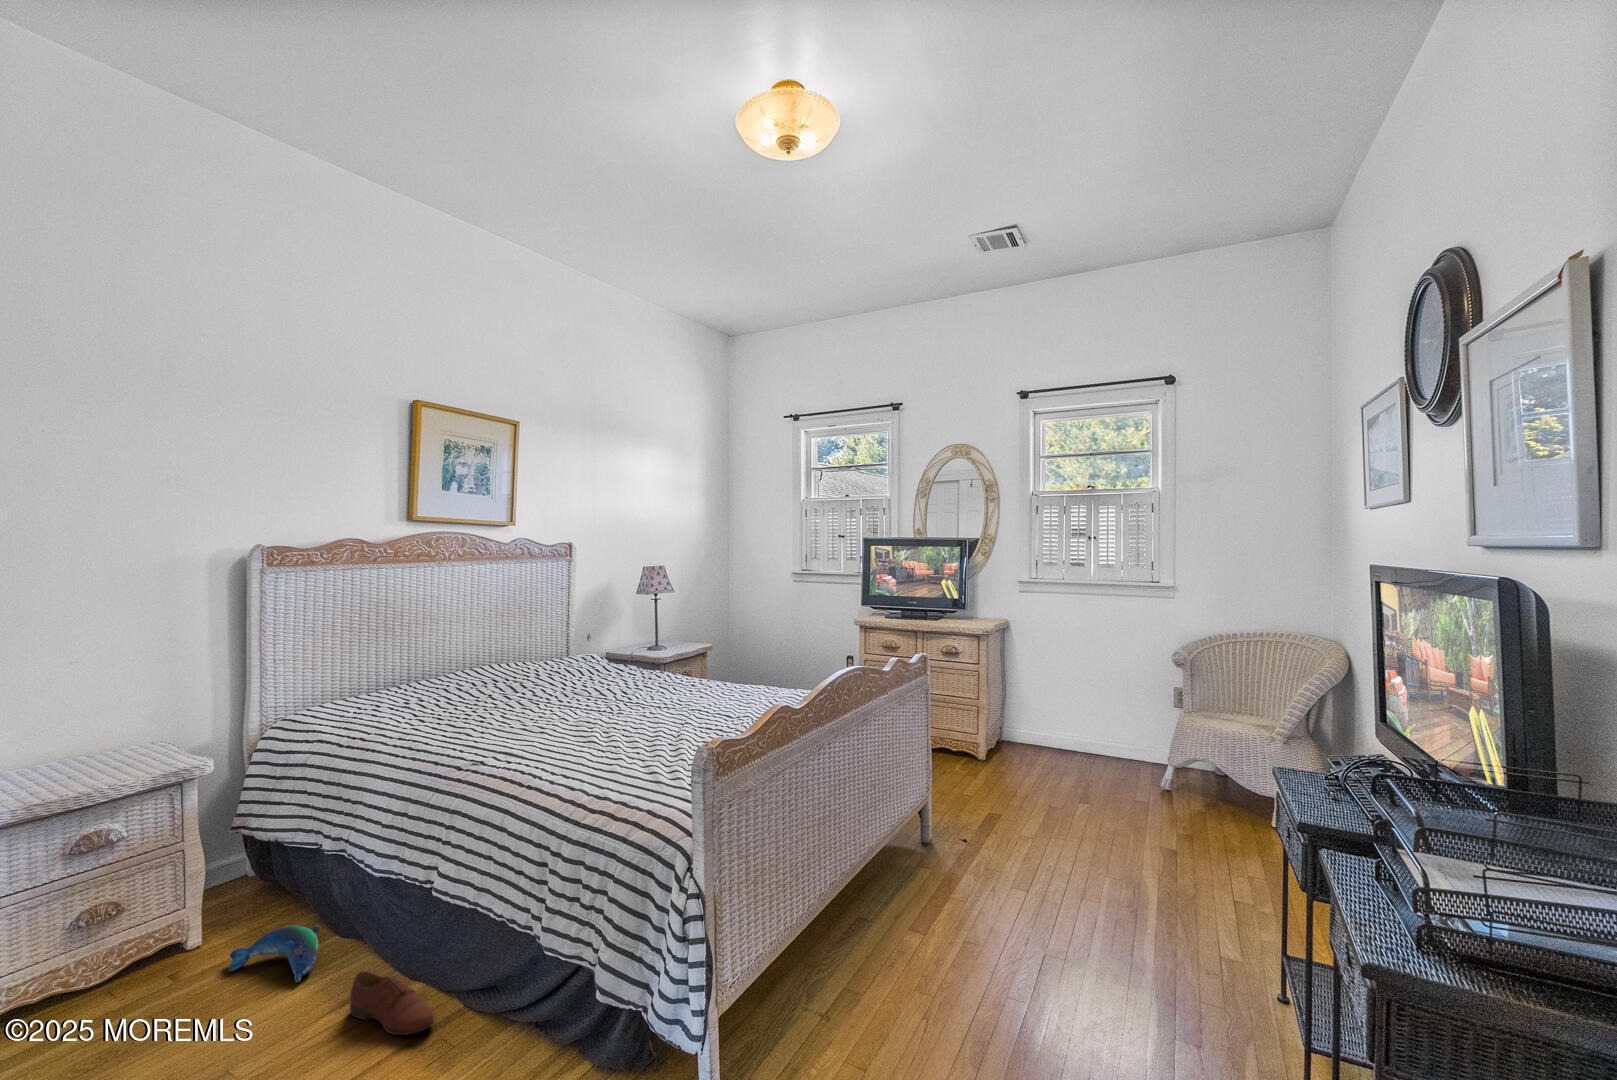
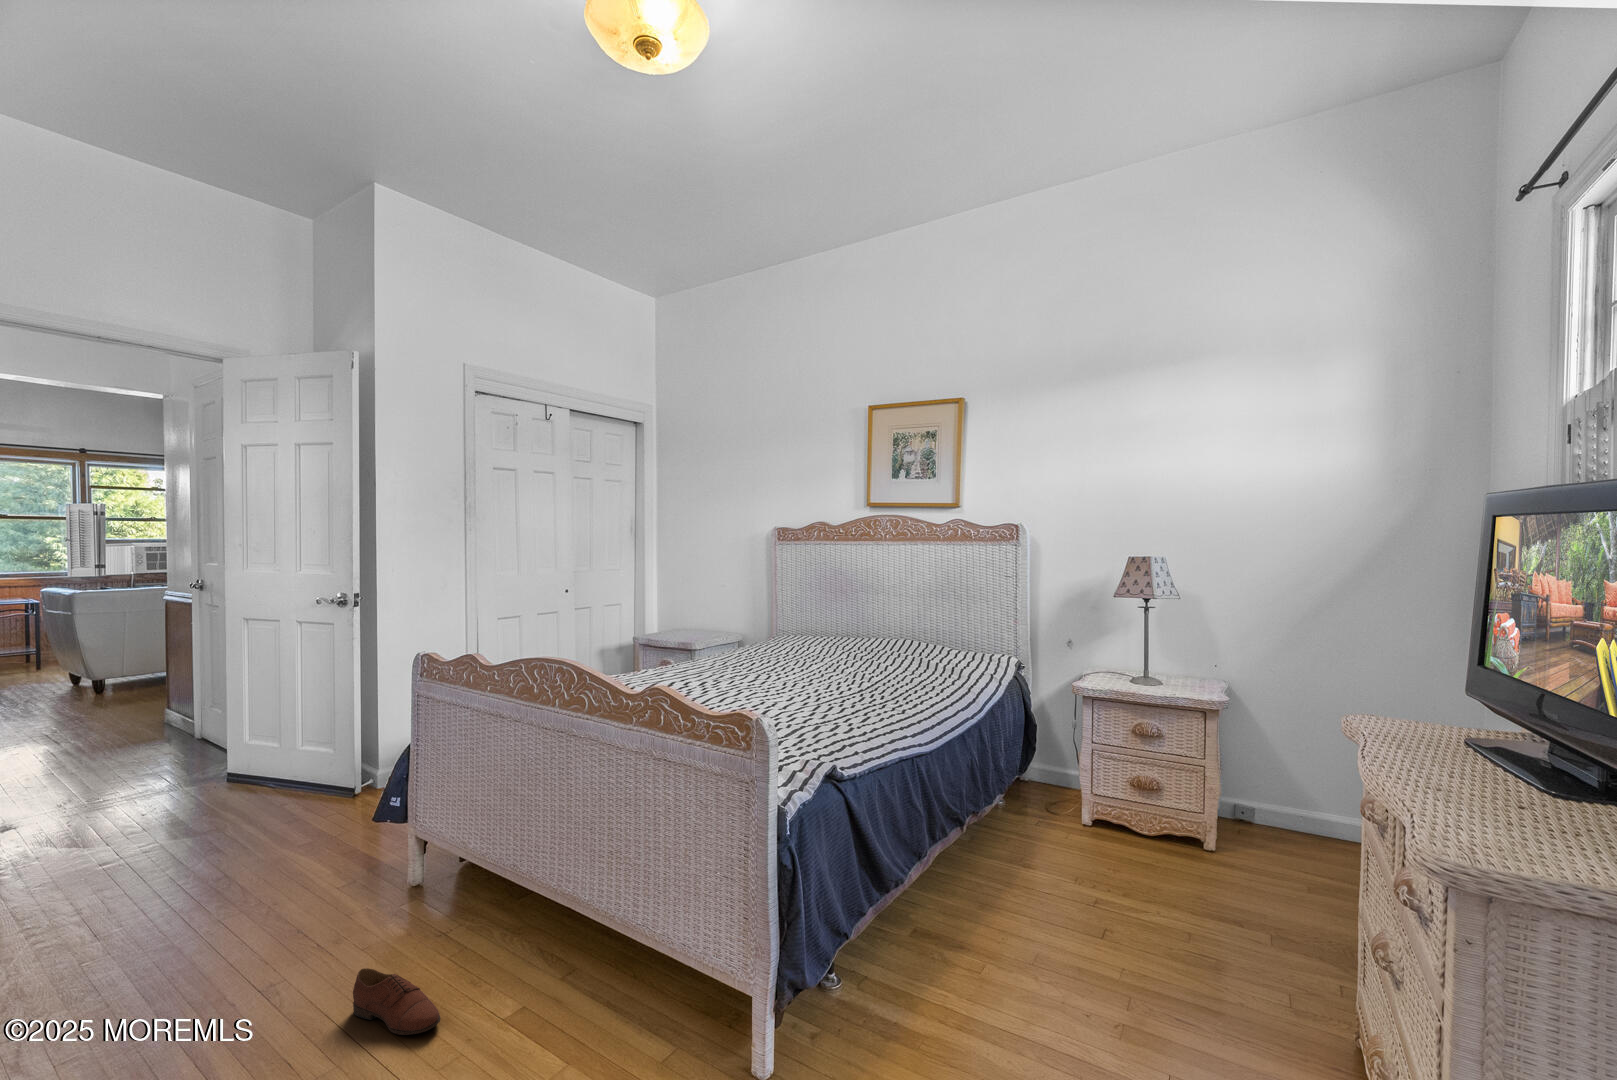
plush toy: present [228,925,320,982] -> none [231,922,324,981]

